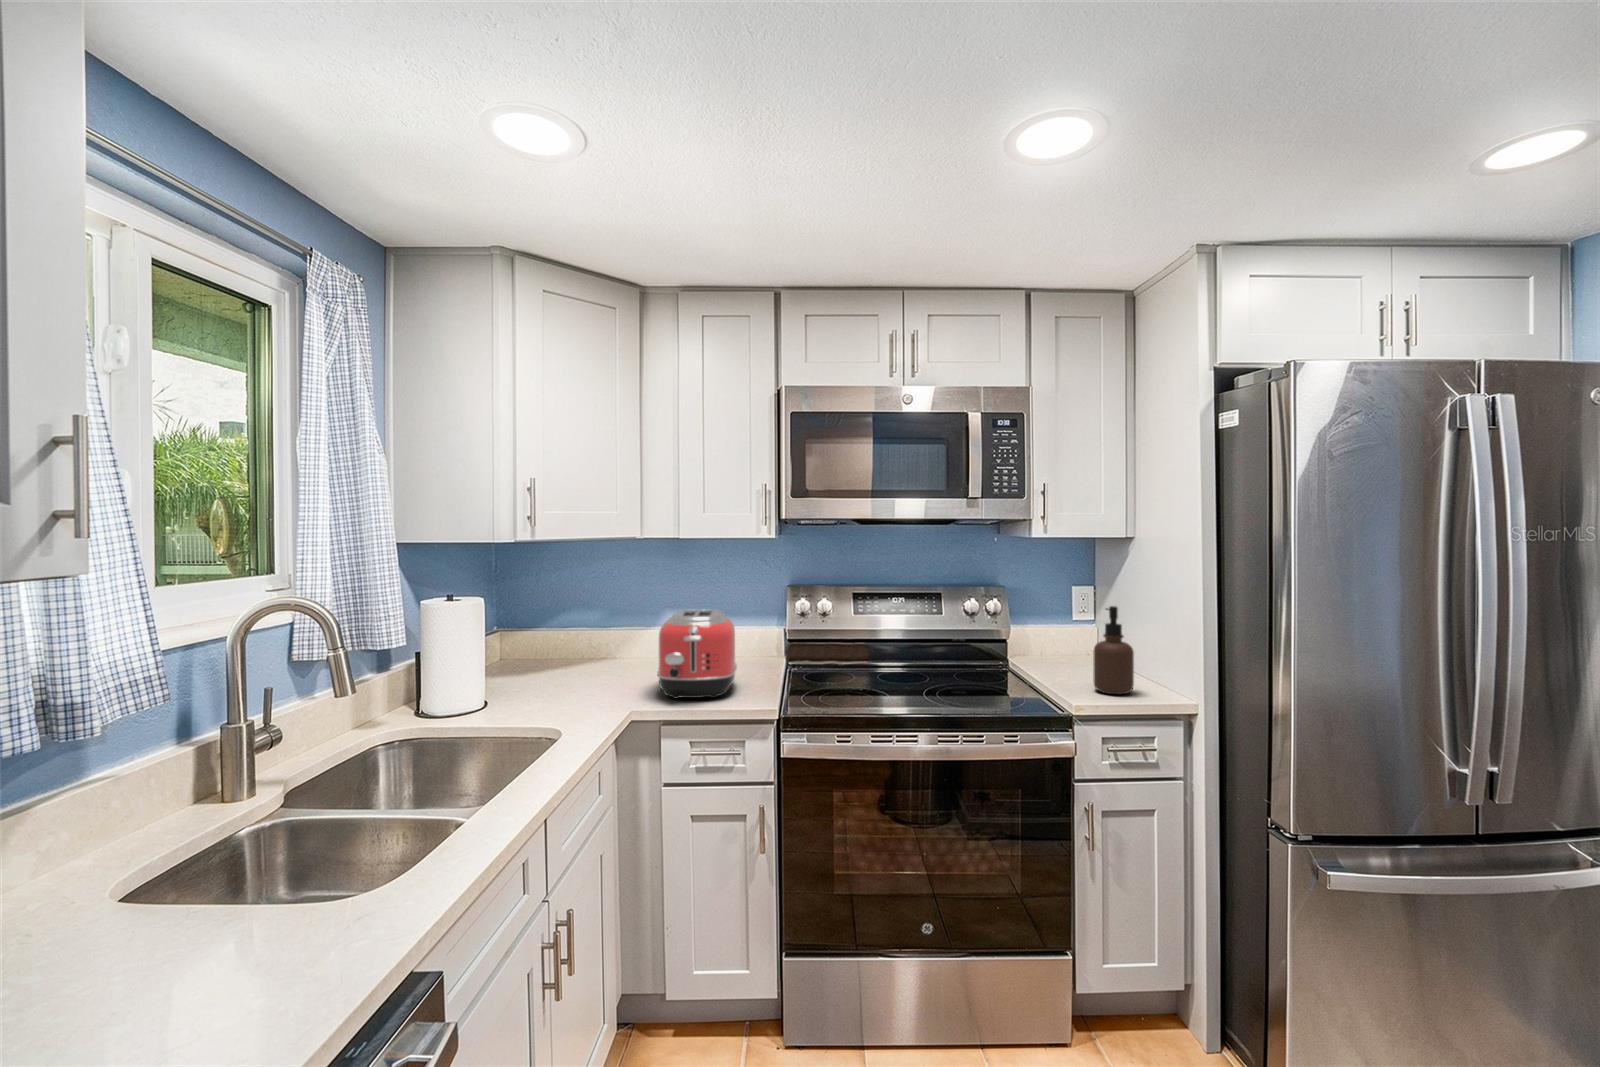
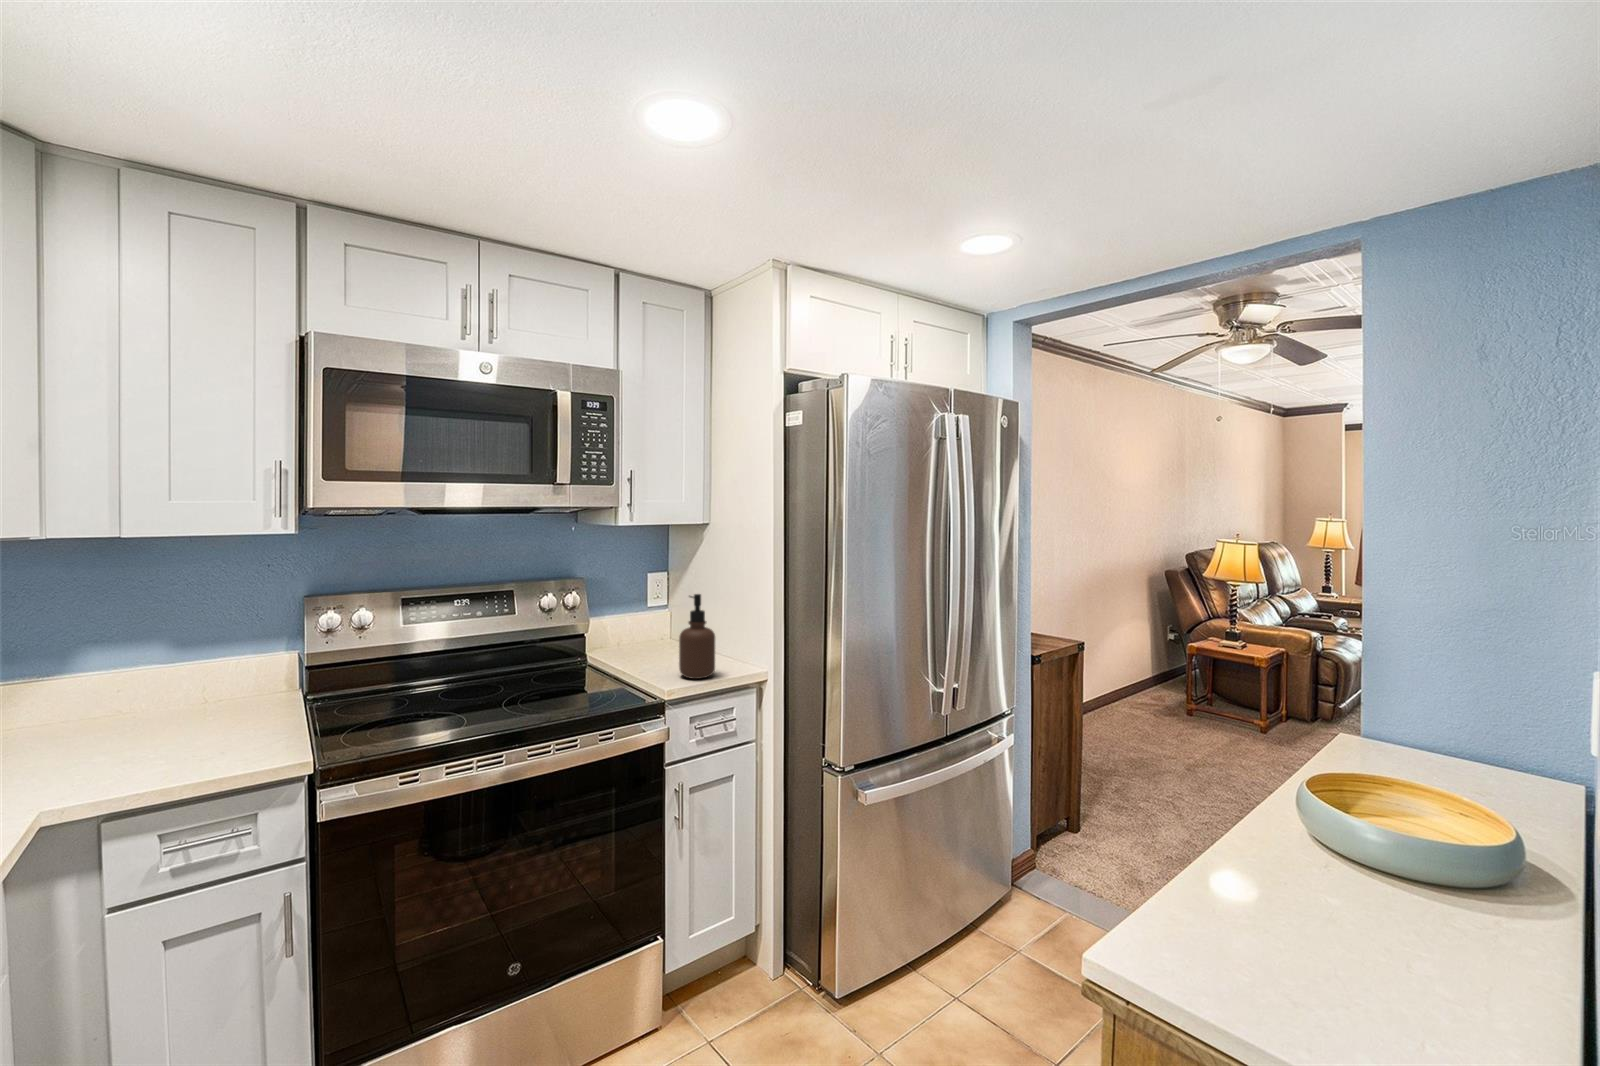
toaster: present [657,609,737,699] -> none [86,634,236,774]

